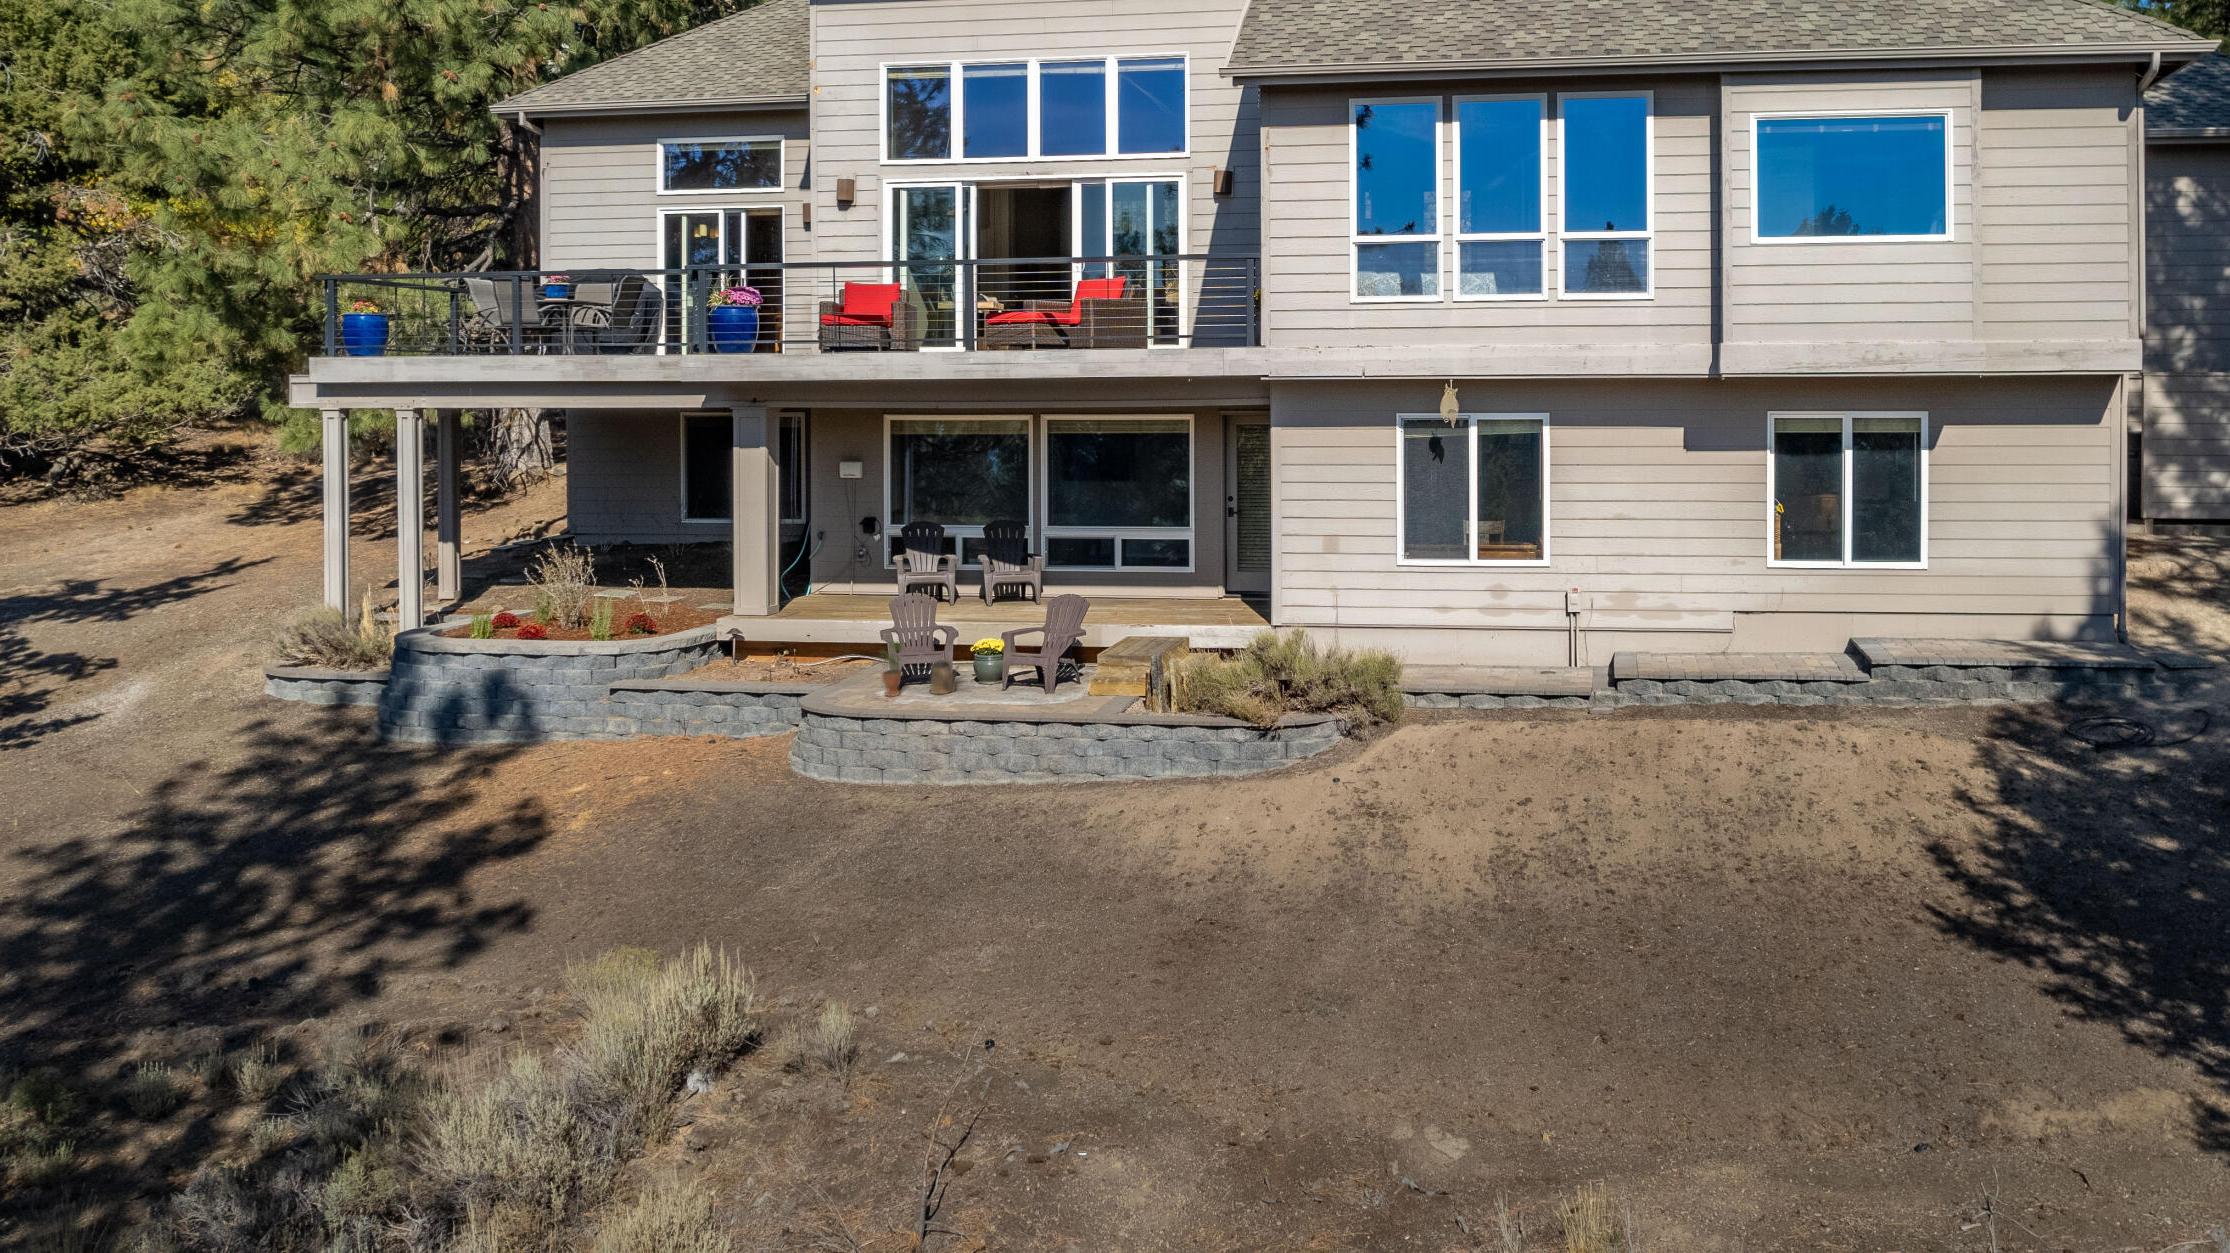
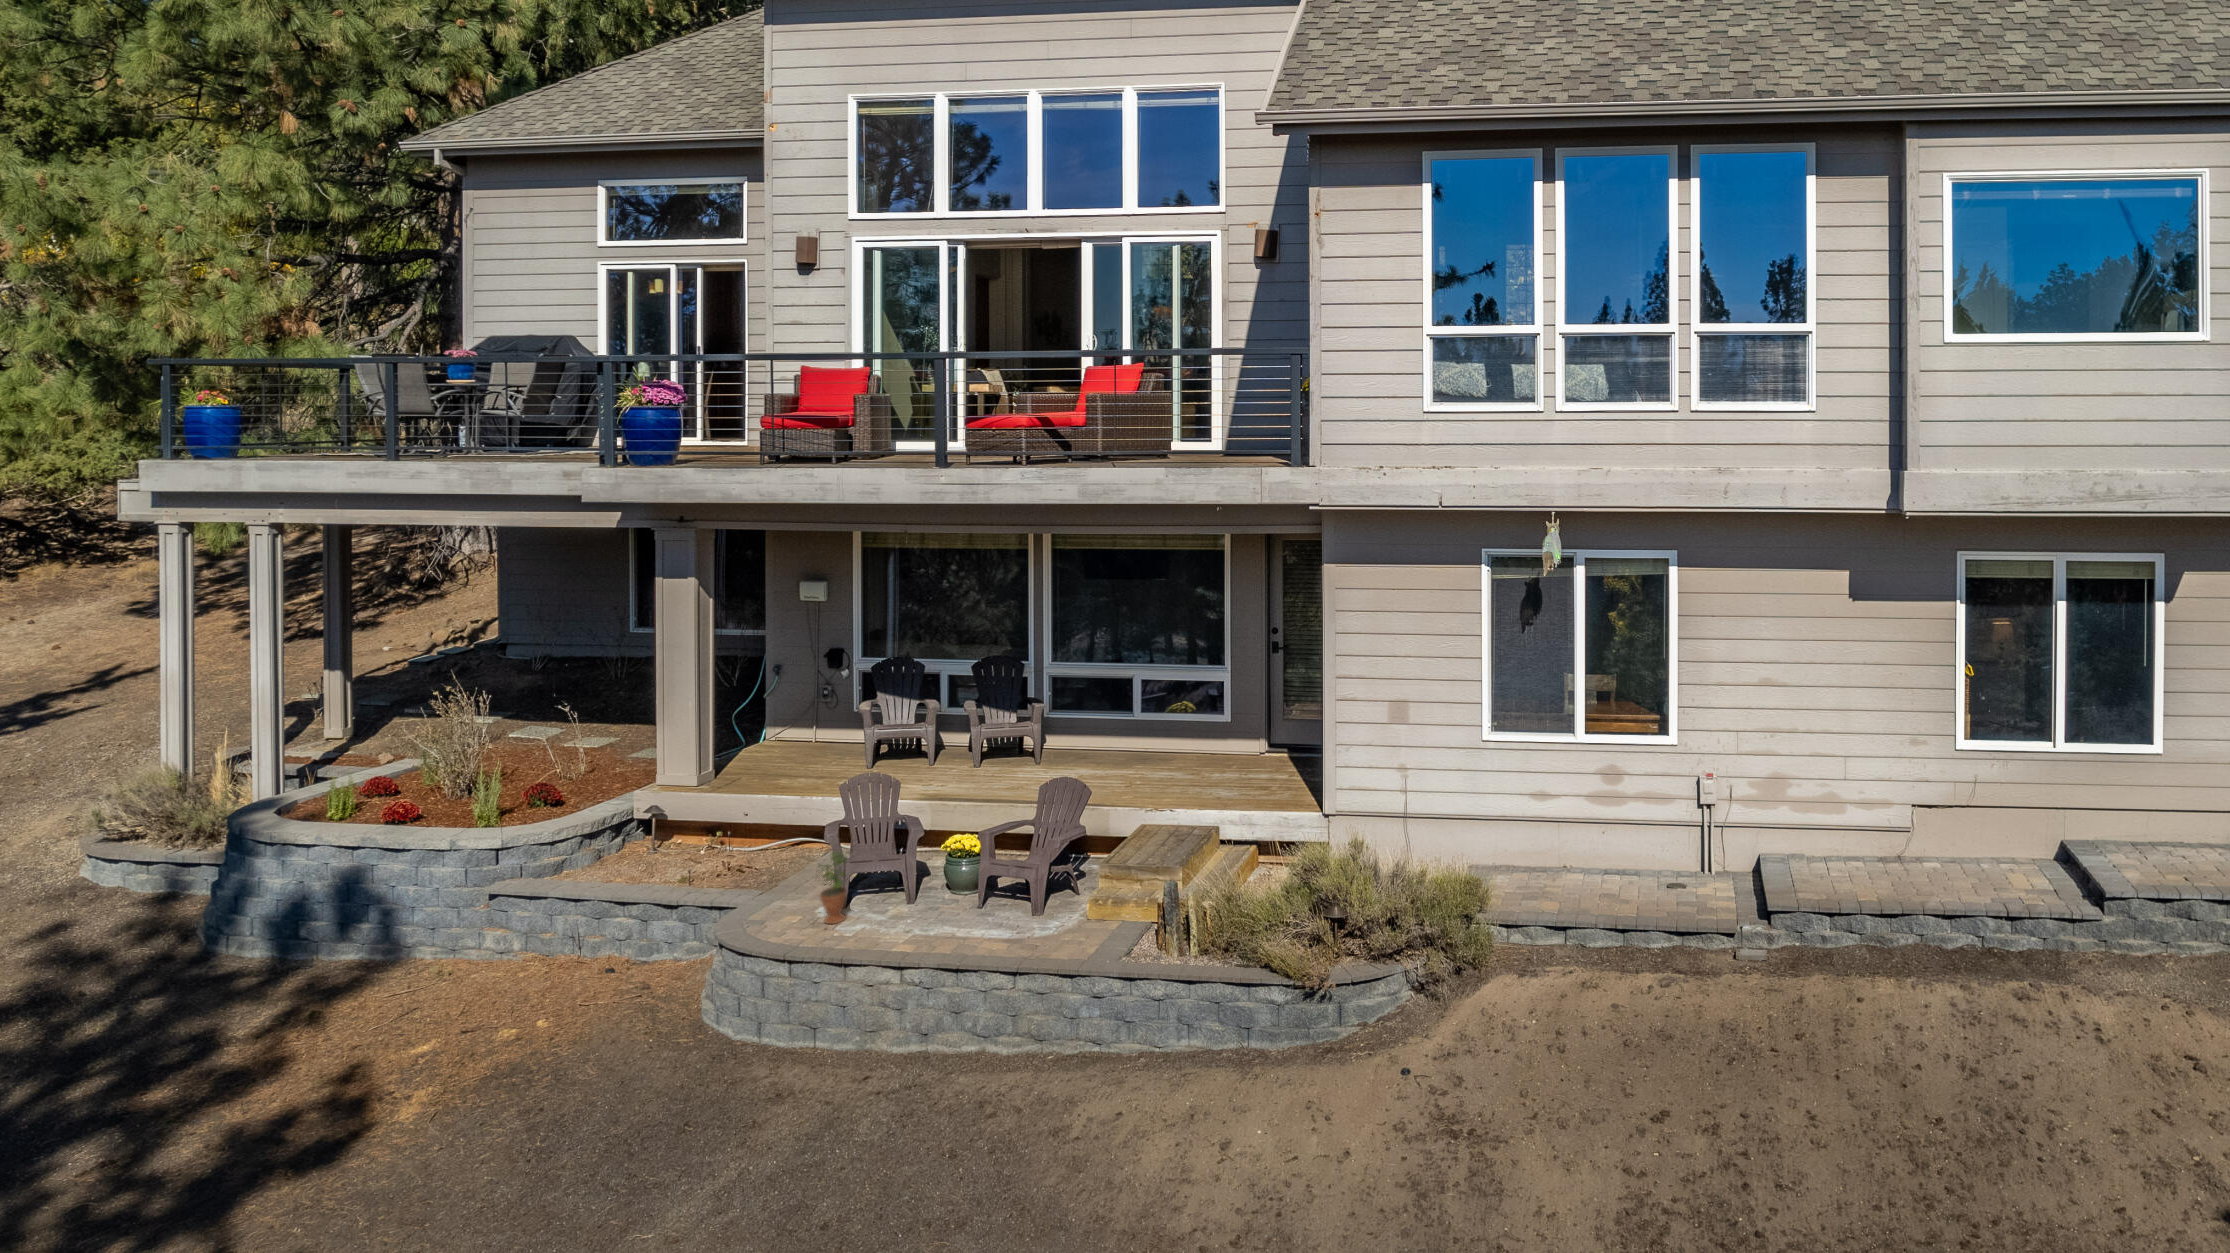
watering can: present [930,661,958,694] -> none [882,874,919,922]

